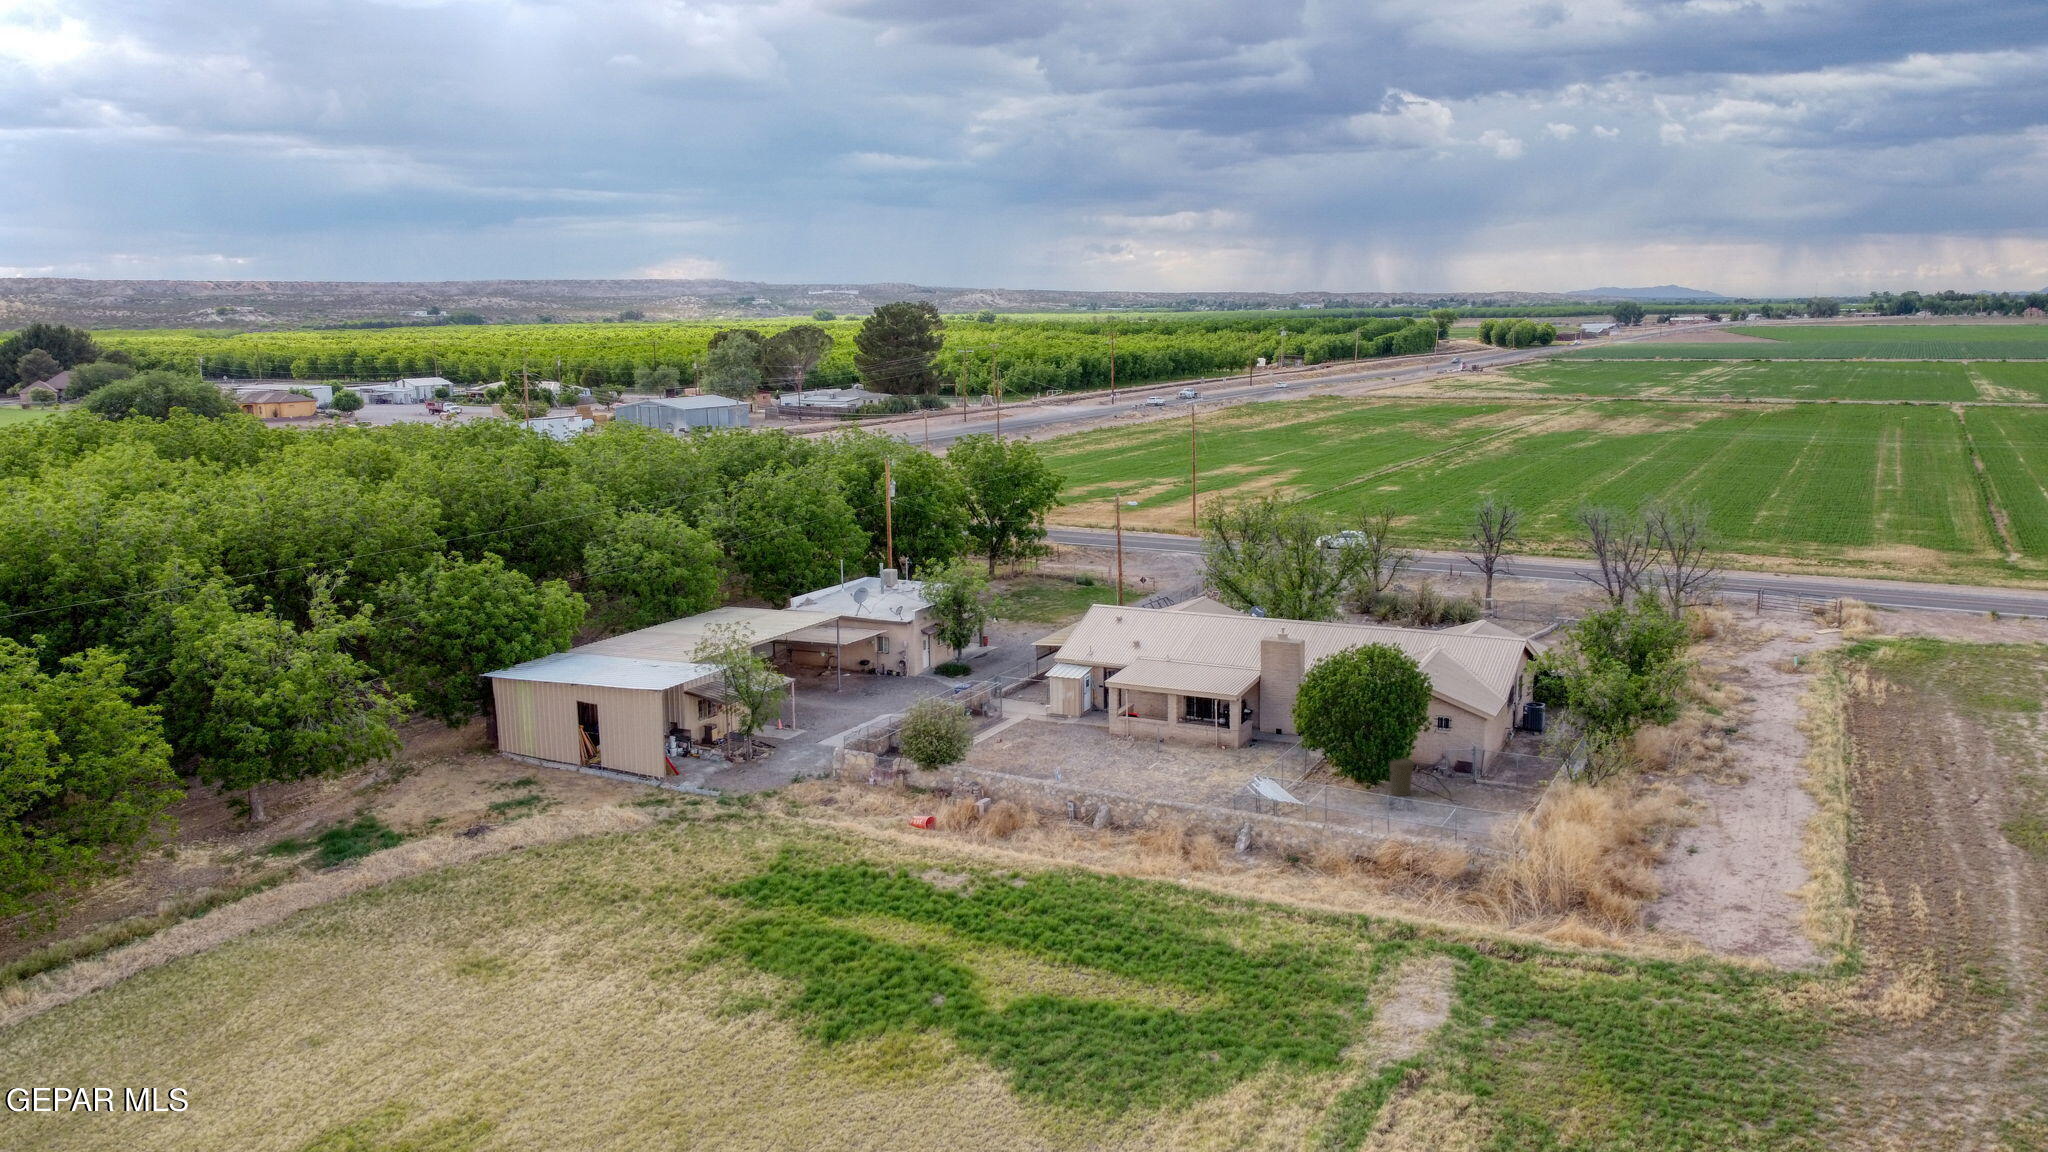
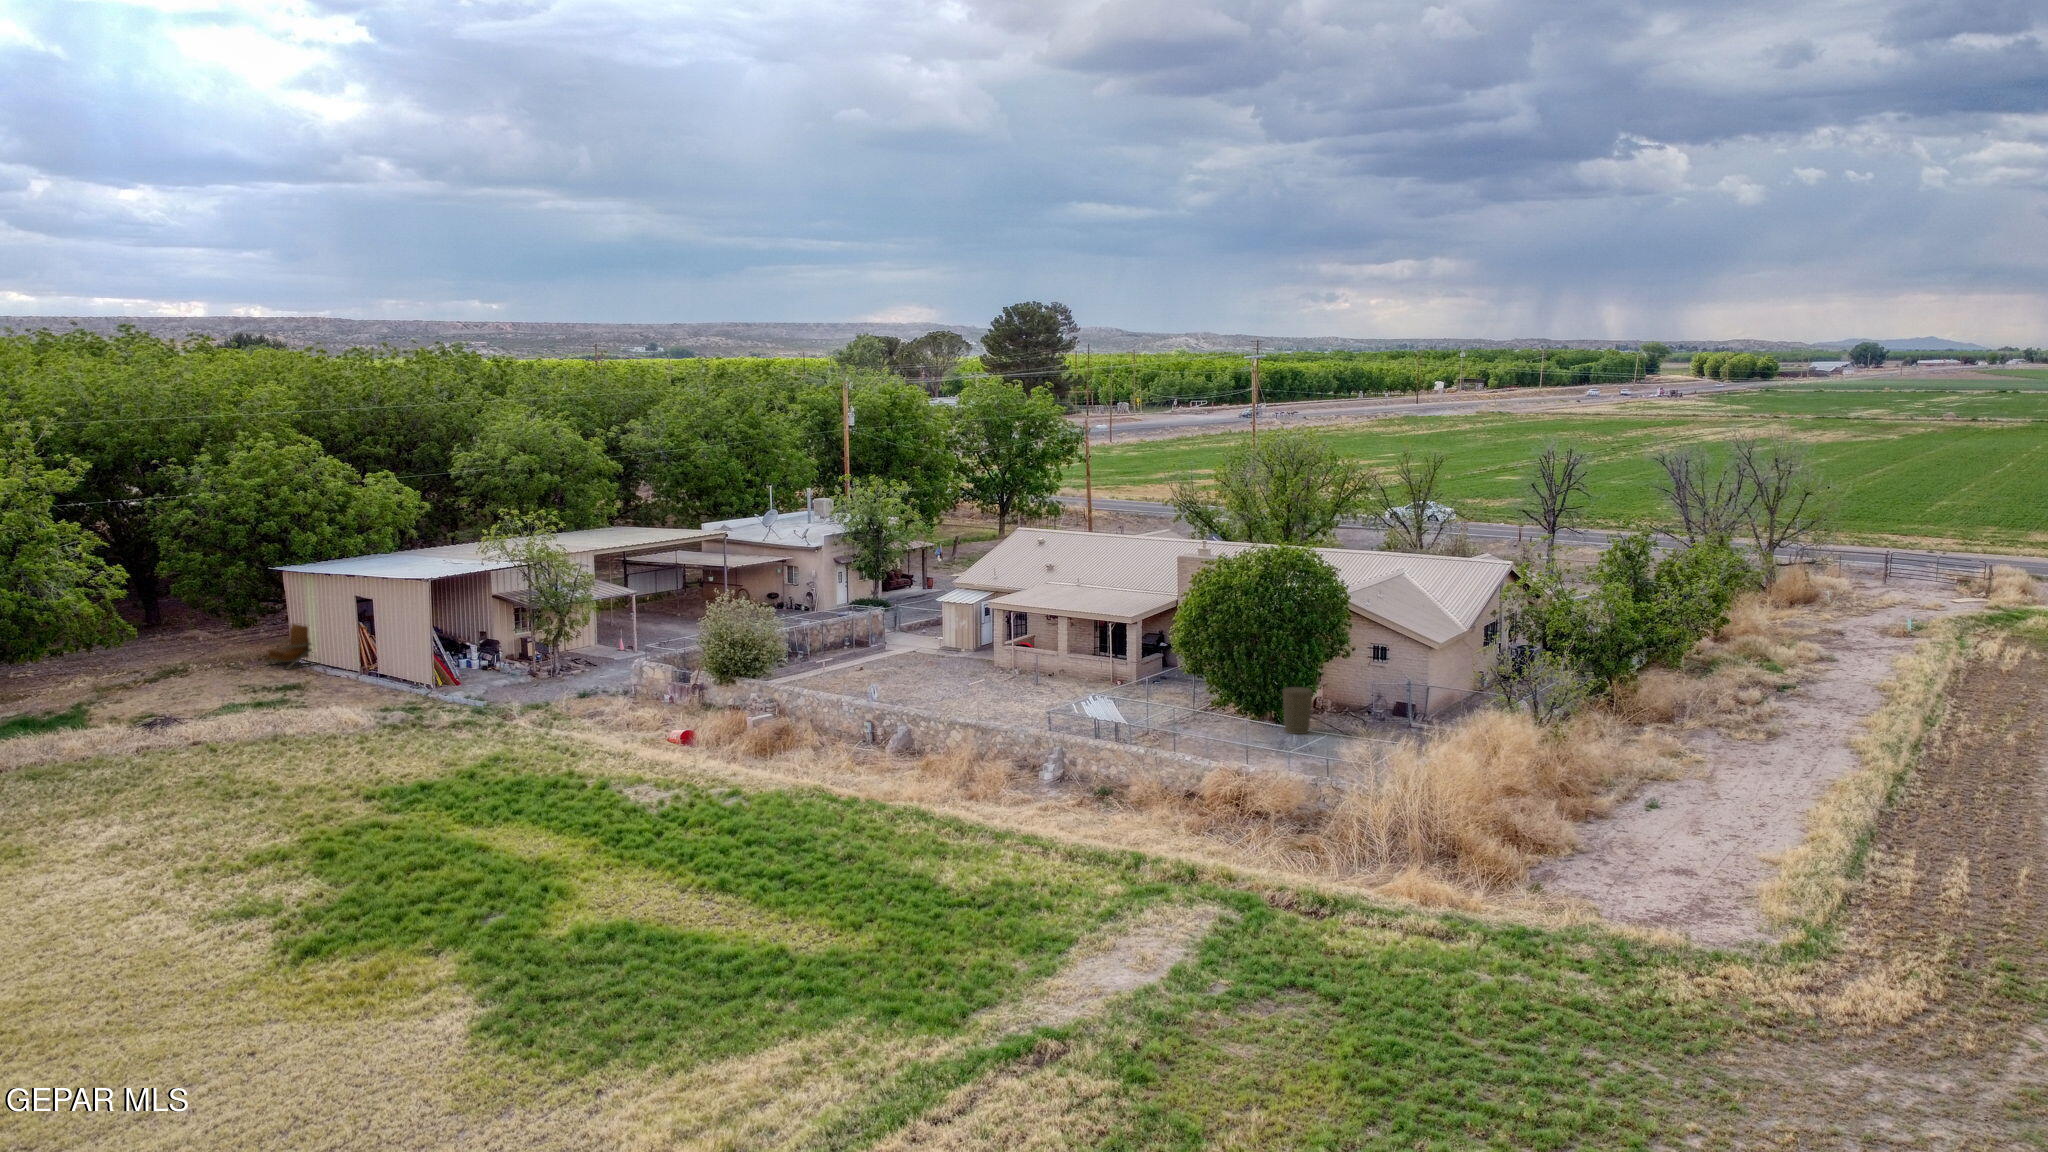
lounge chair: none [477,722,529,766] -> present [266,623,319,669]

